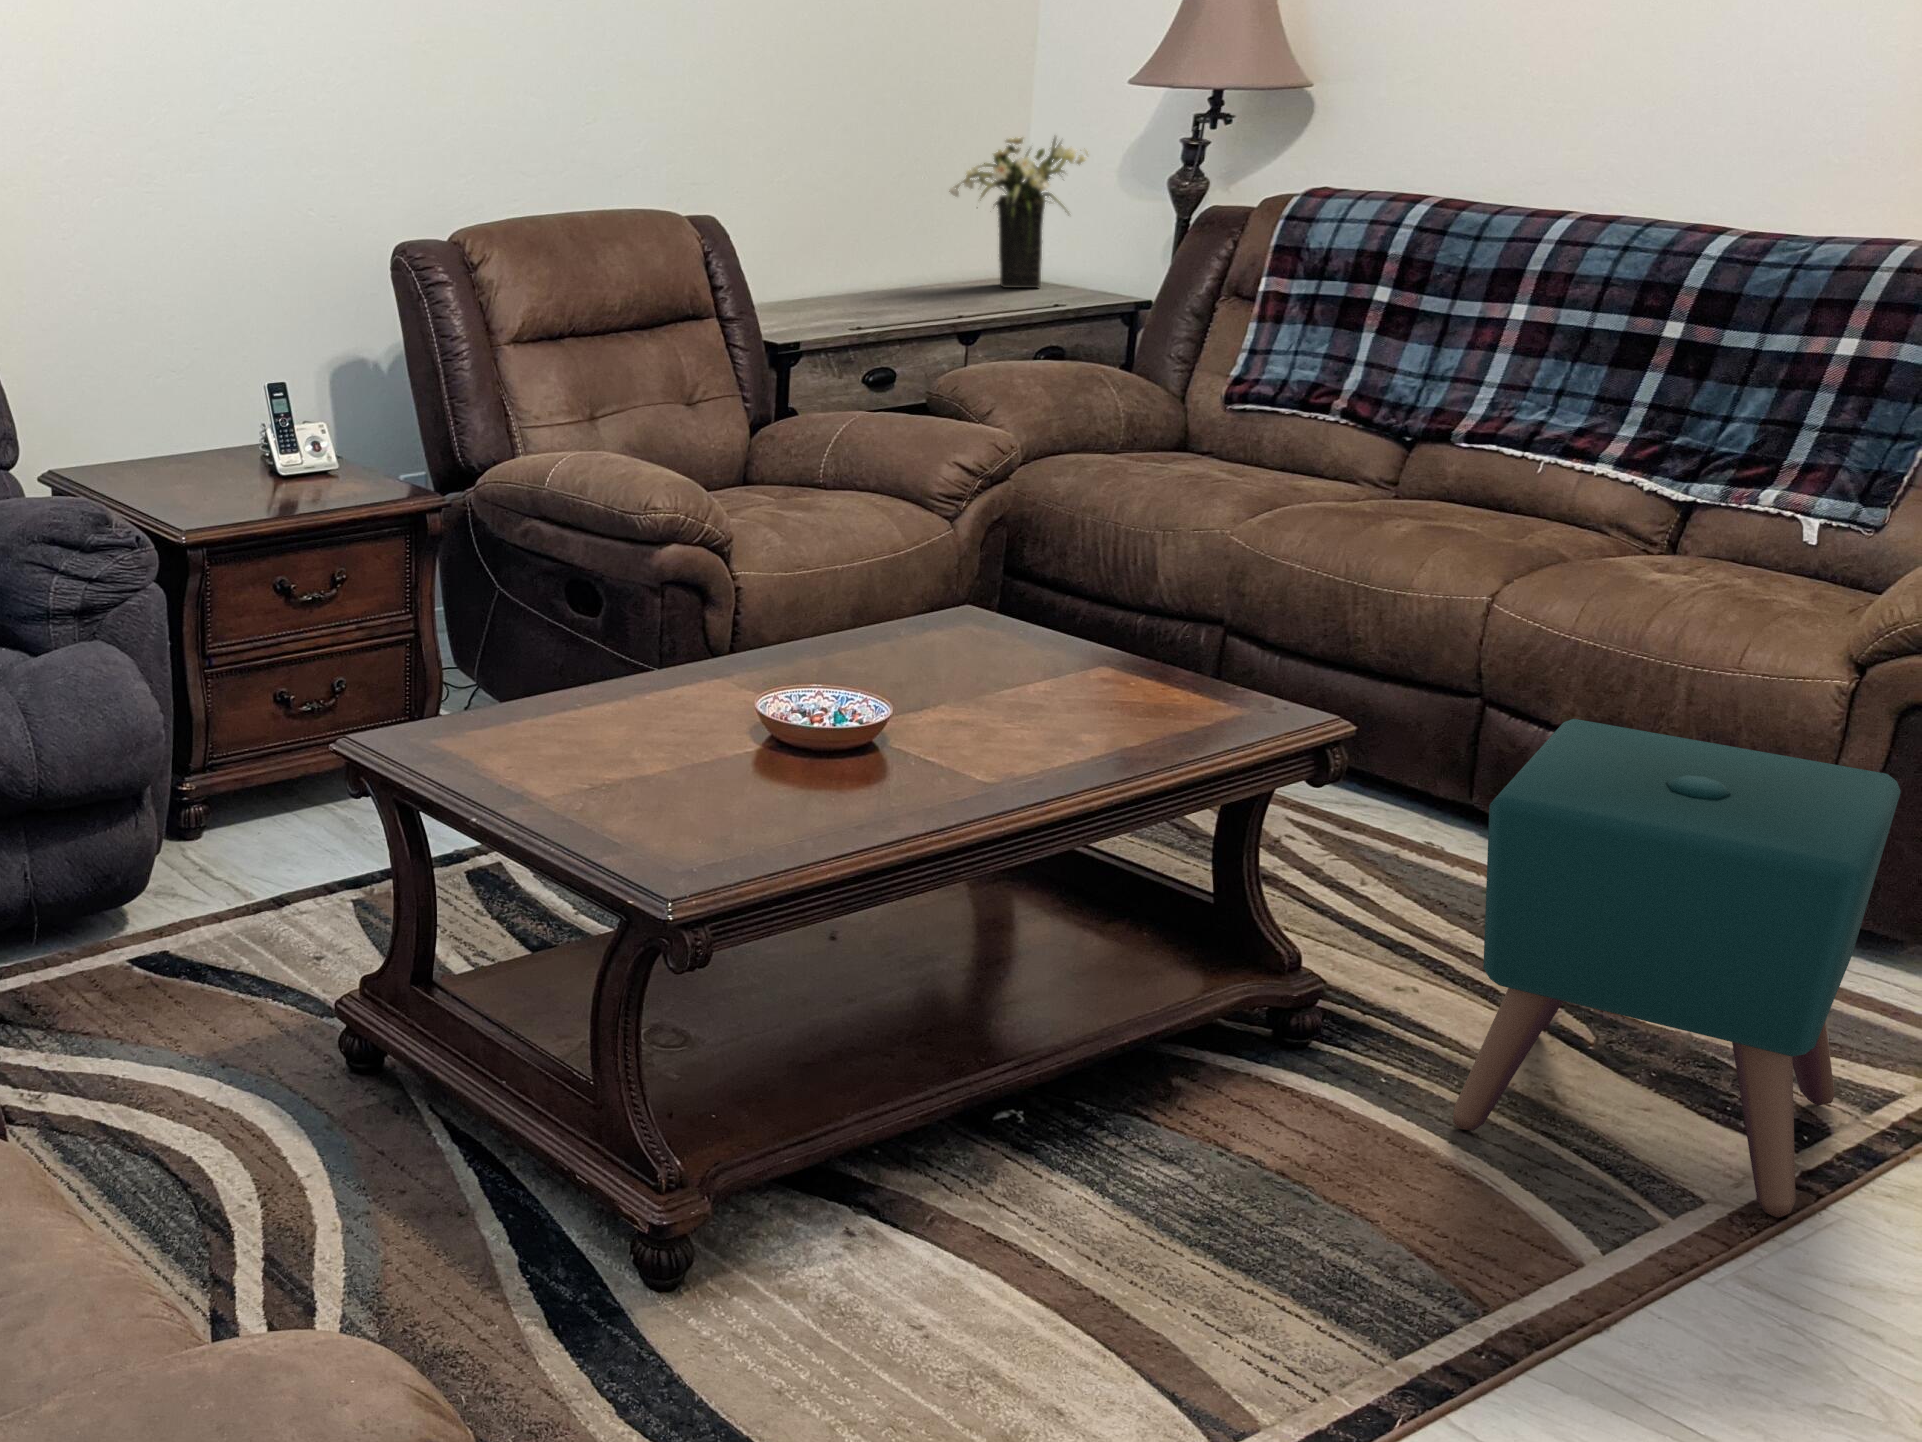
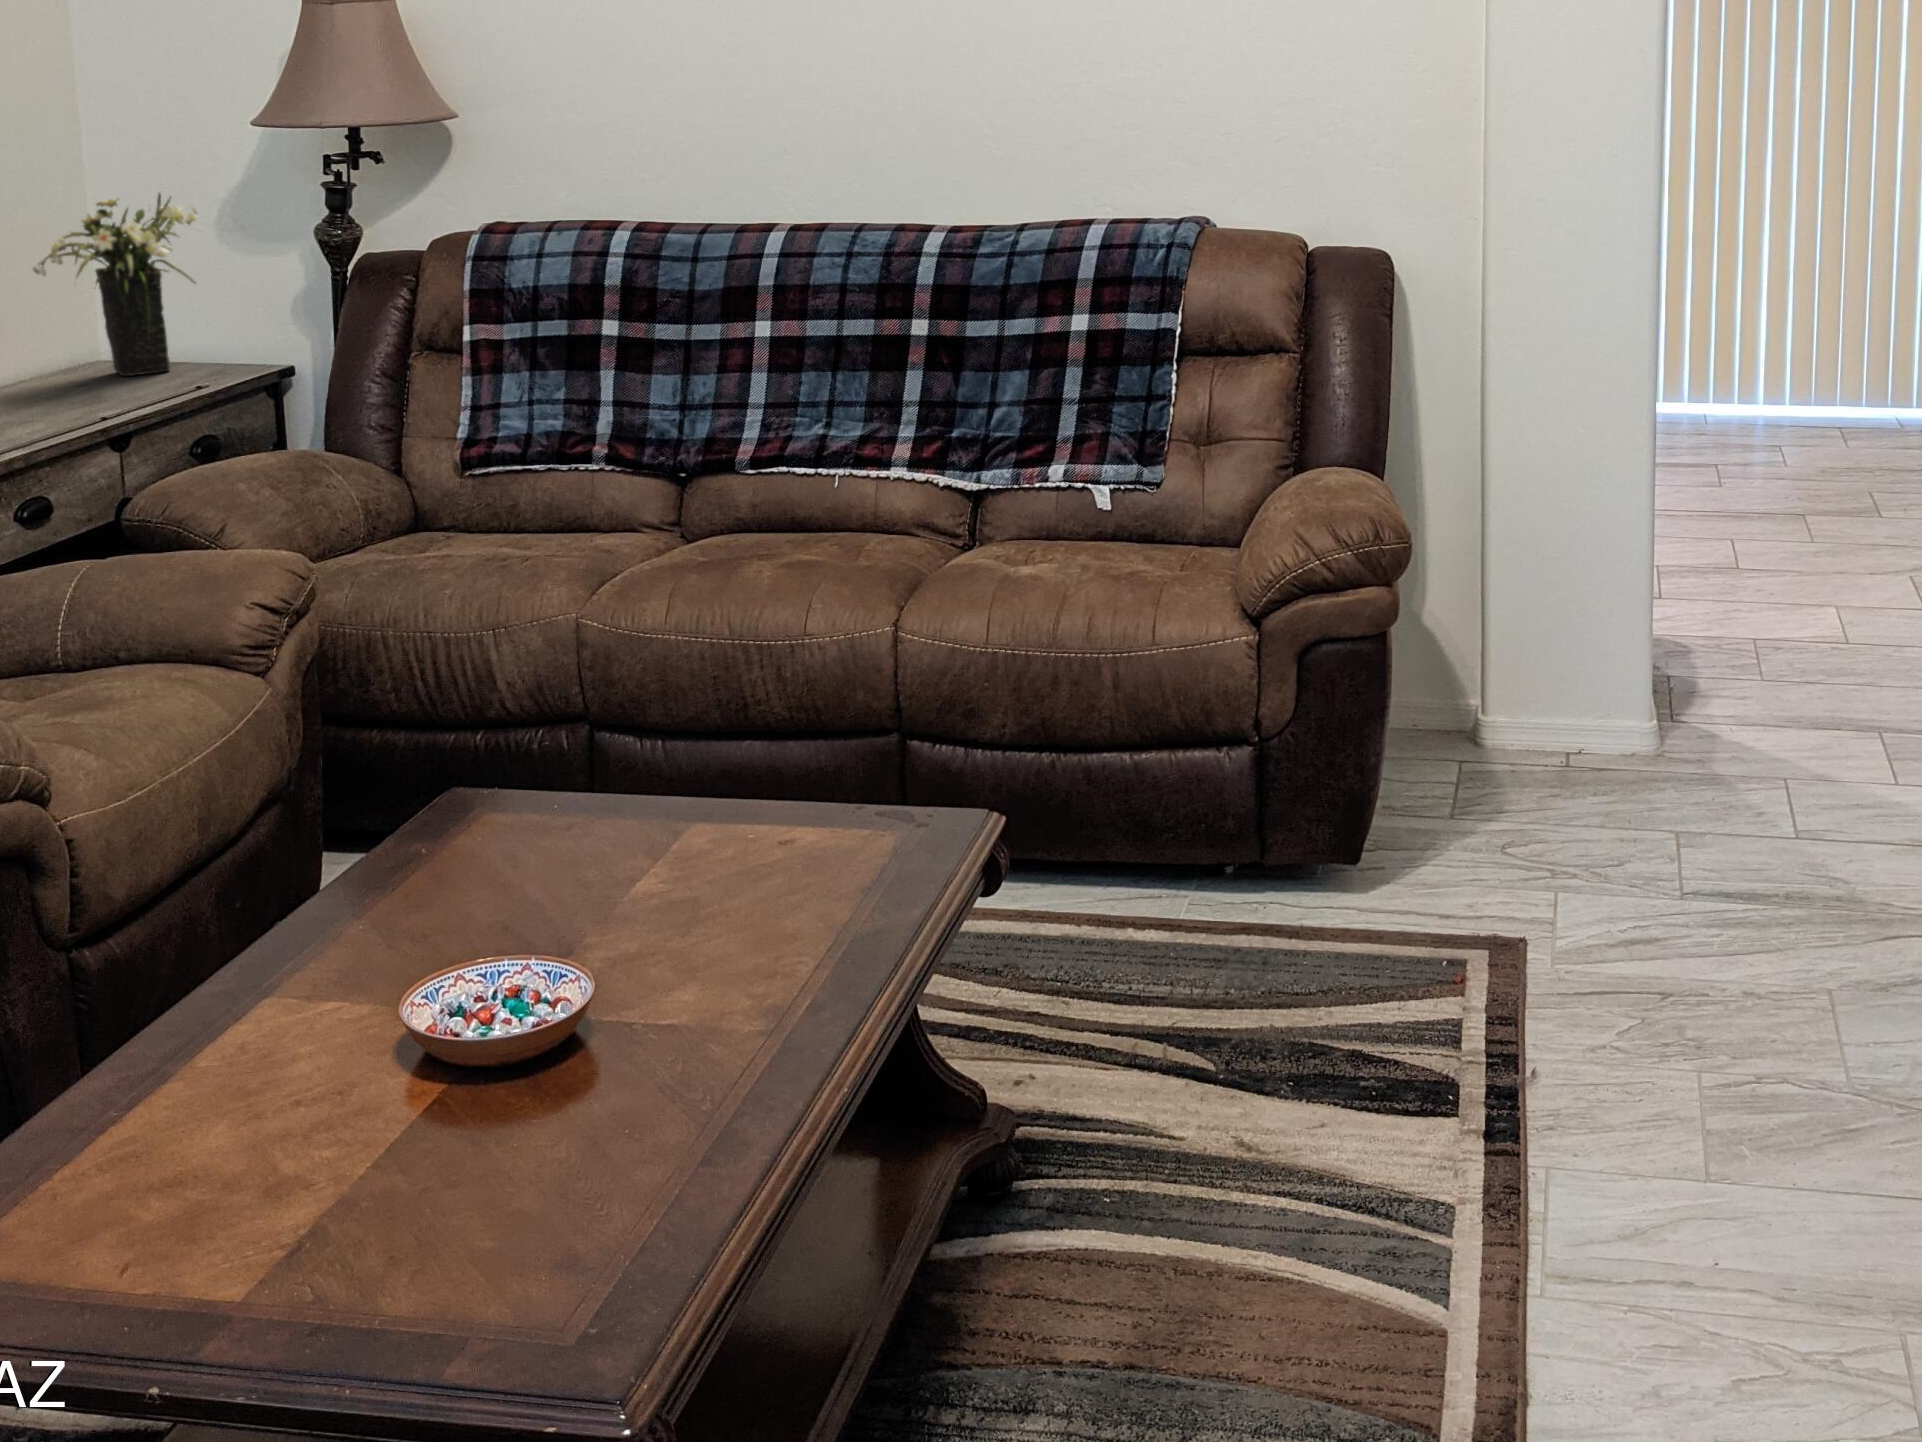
ottoman: present [1453,719,1901,1218] -> none [1134,718,1535,1228]

